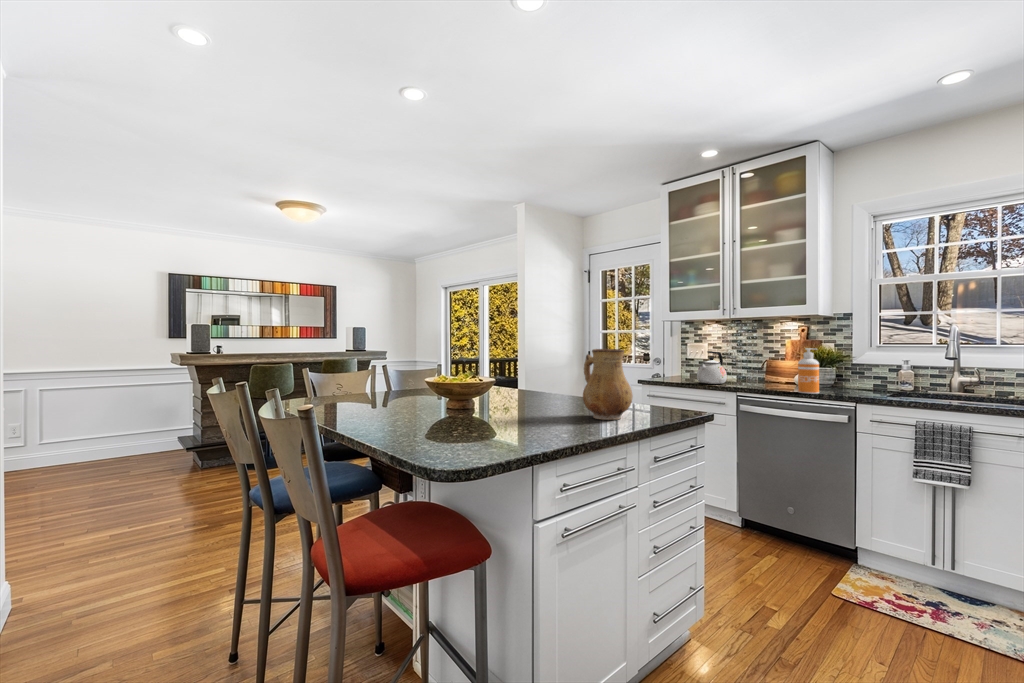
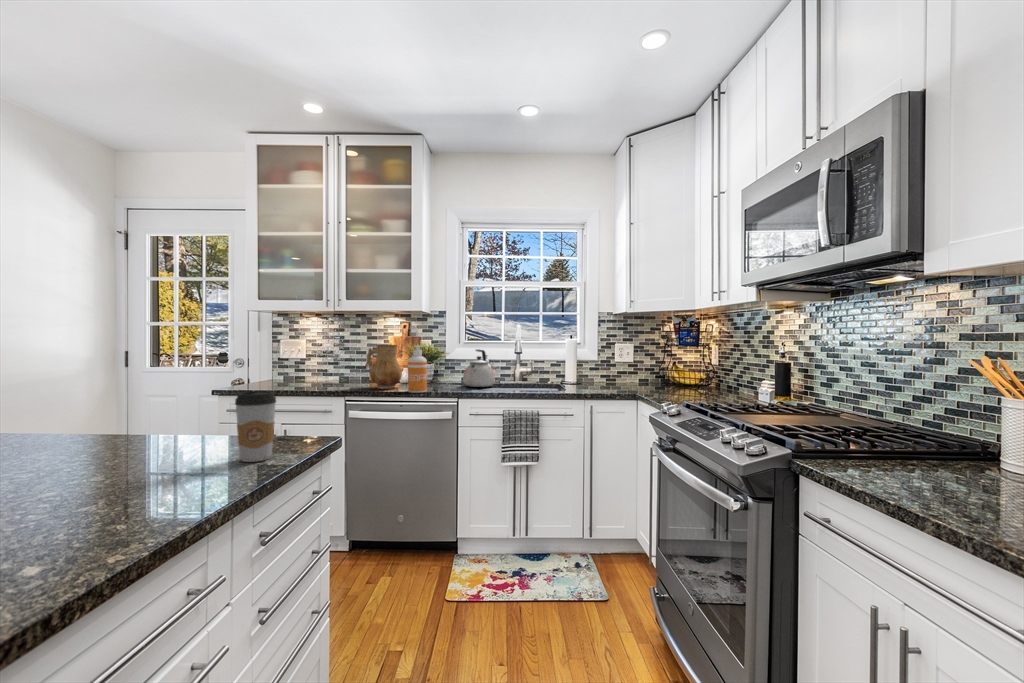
ceramic pitcher: present [583,349,633,420] -> present [367,344,402,389]
kettle: present [697,351,727,384] -> present [463,350,495,387]
coffee cup: none [647,374,670,415] -> present [235,391,276,462]

